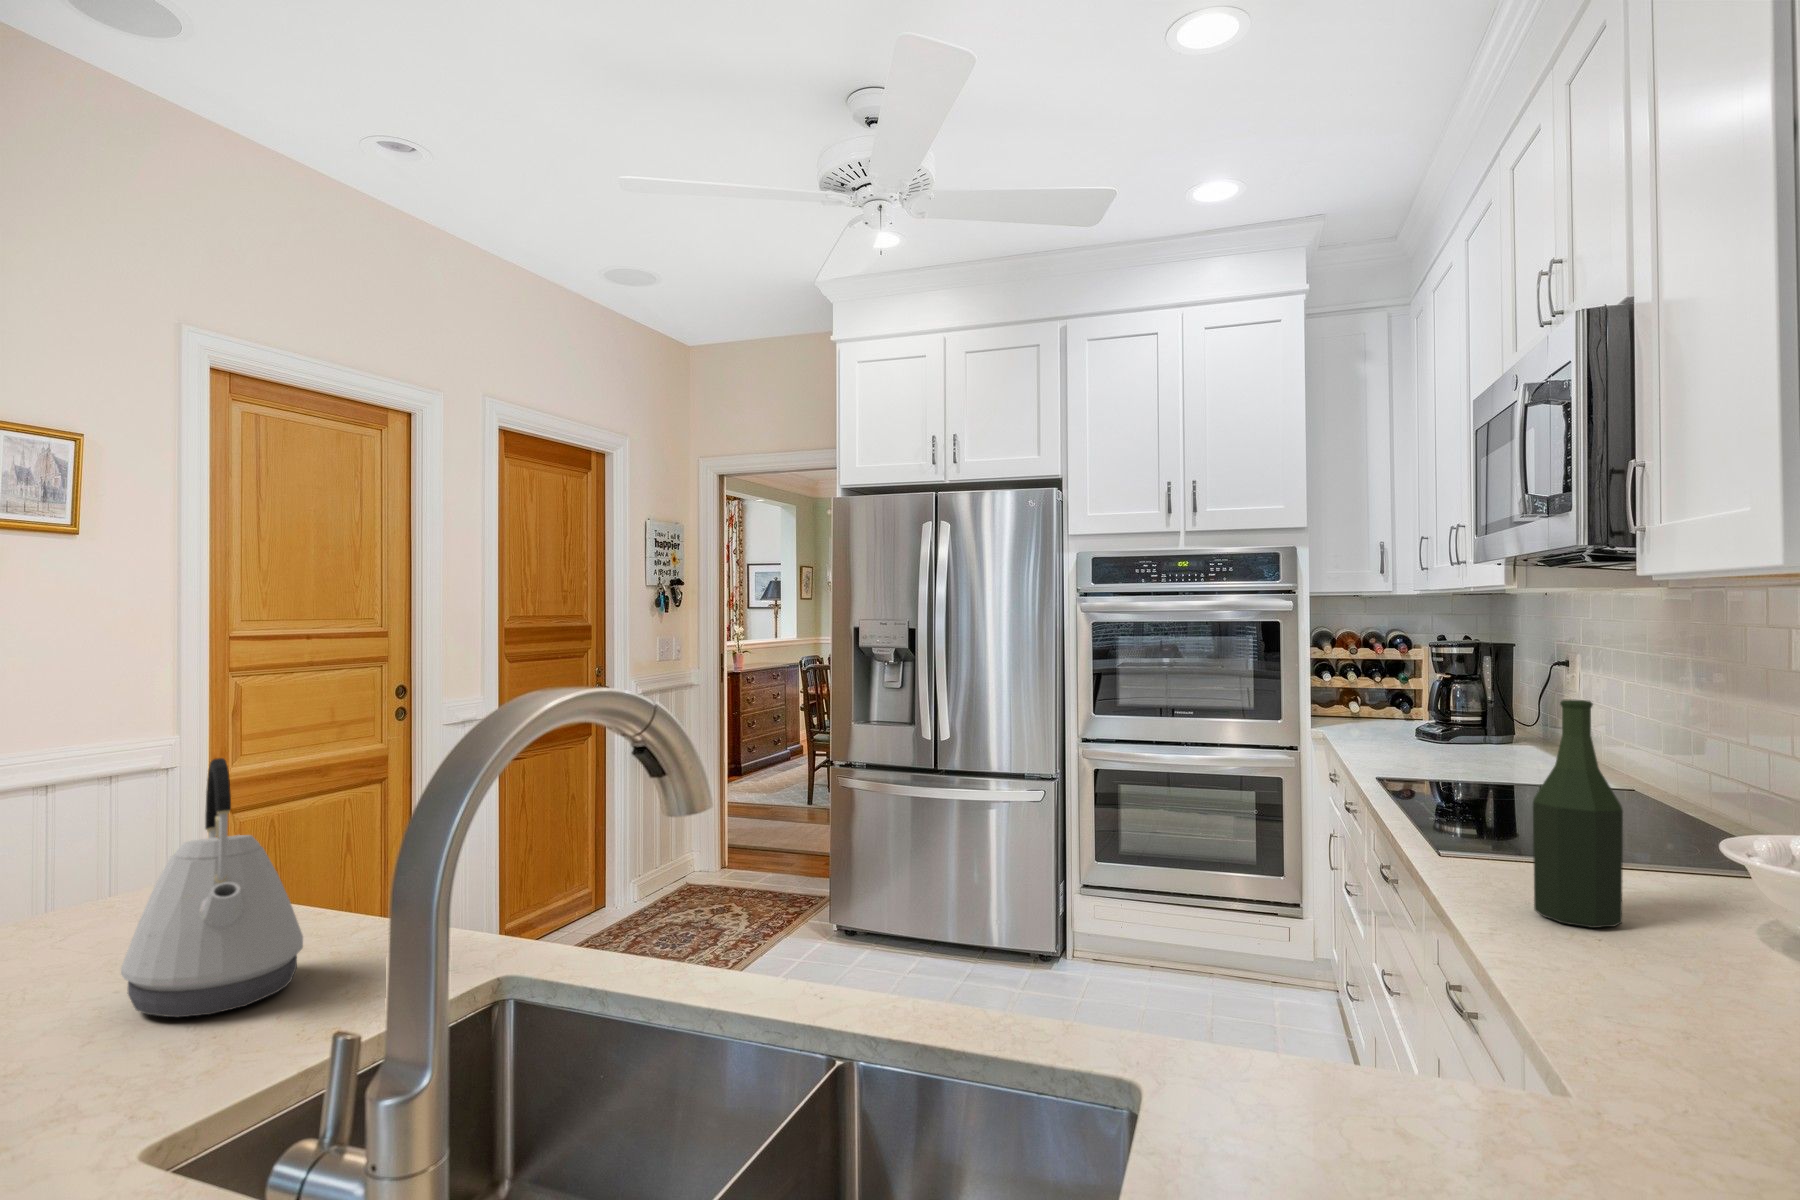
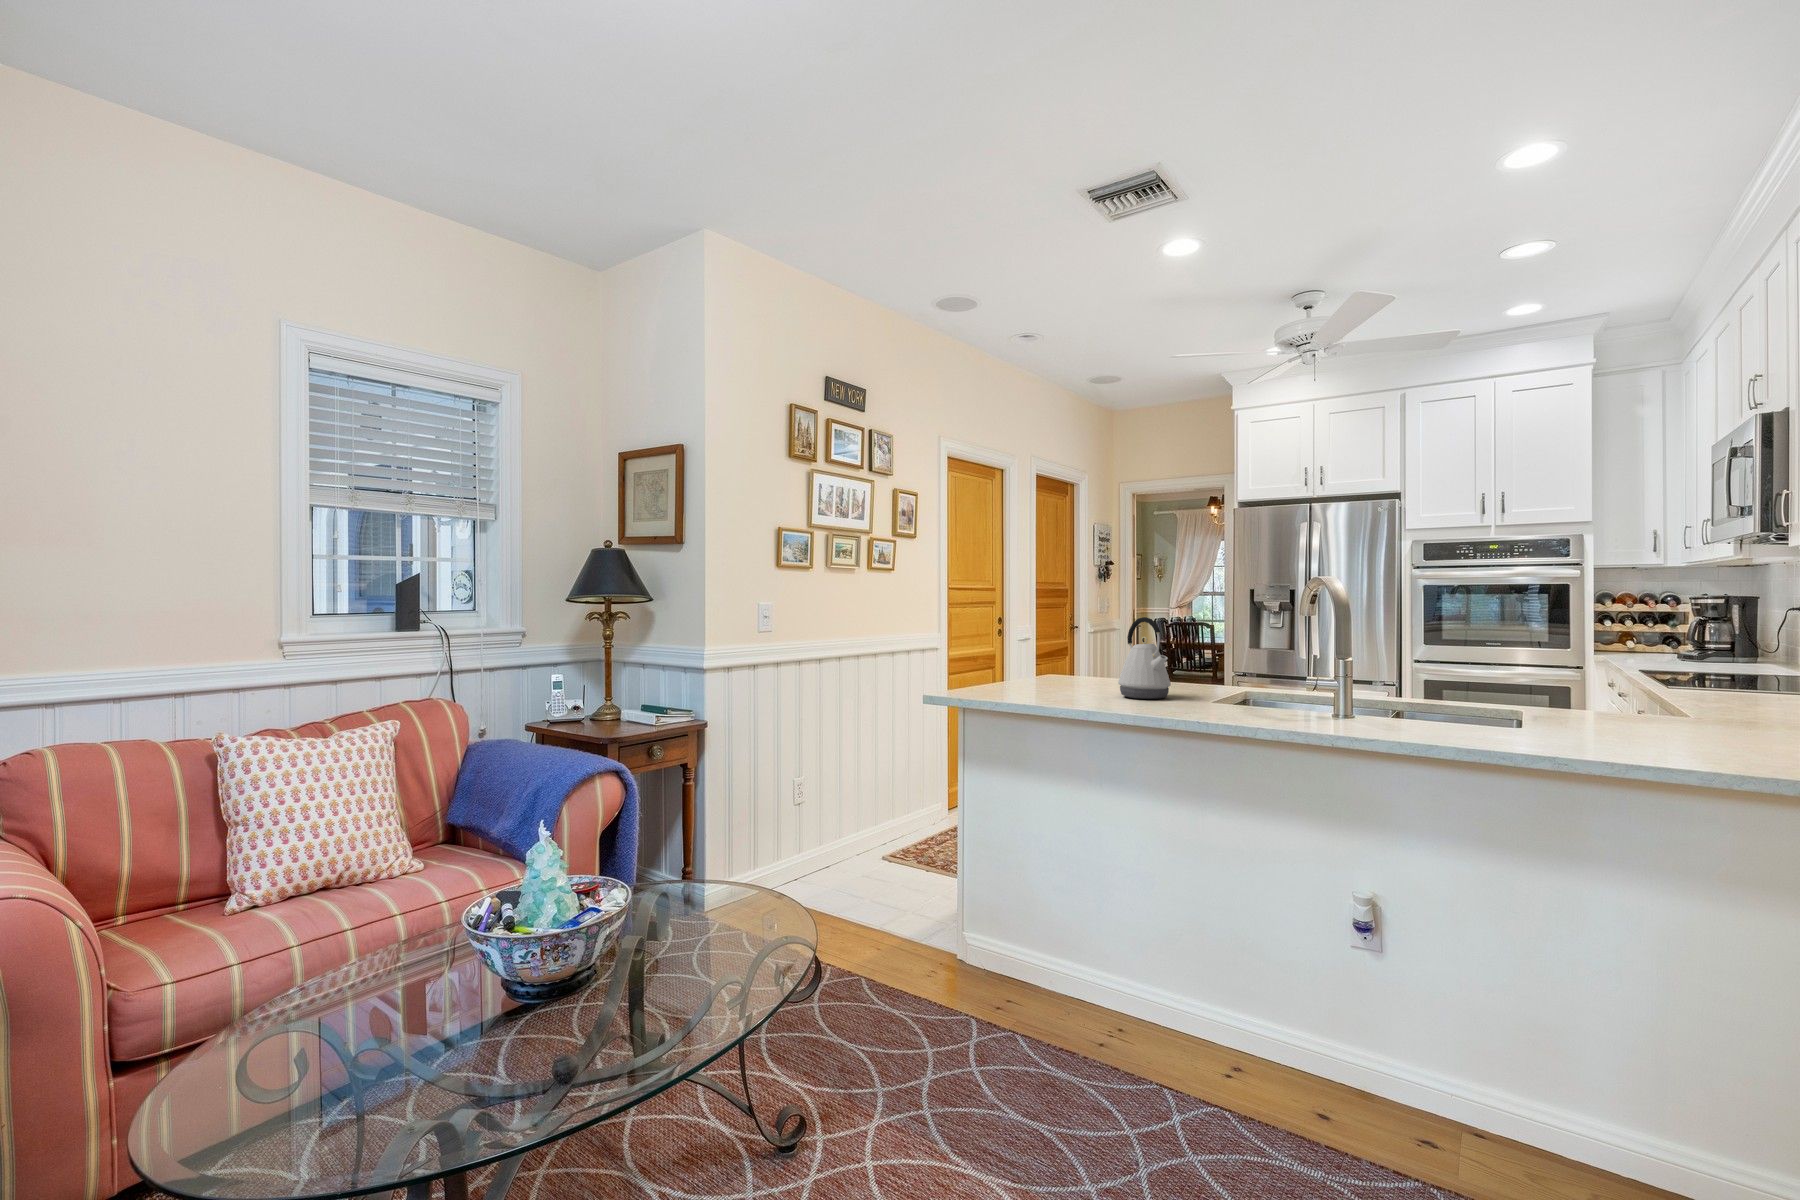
bottle: present [1533,699,1623,928] -> none [1709,606,1758,707]

